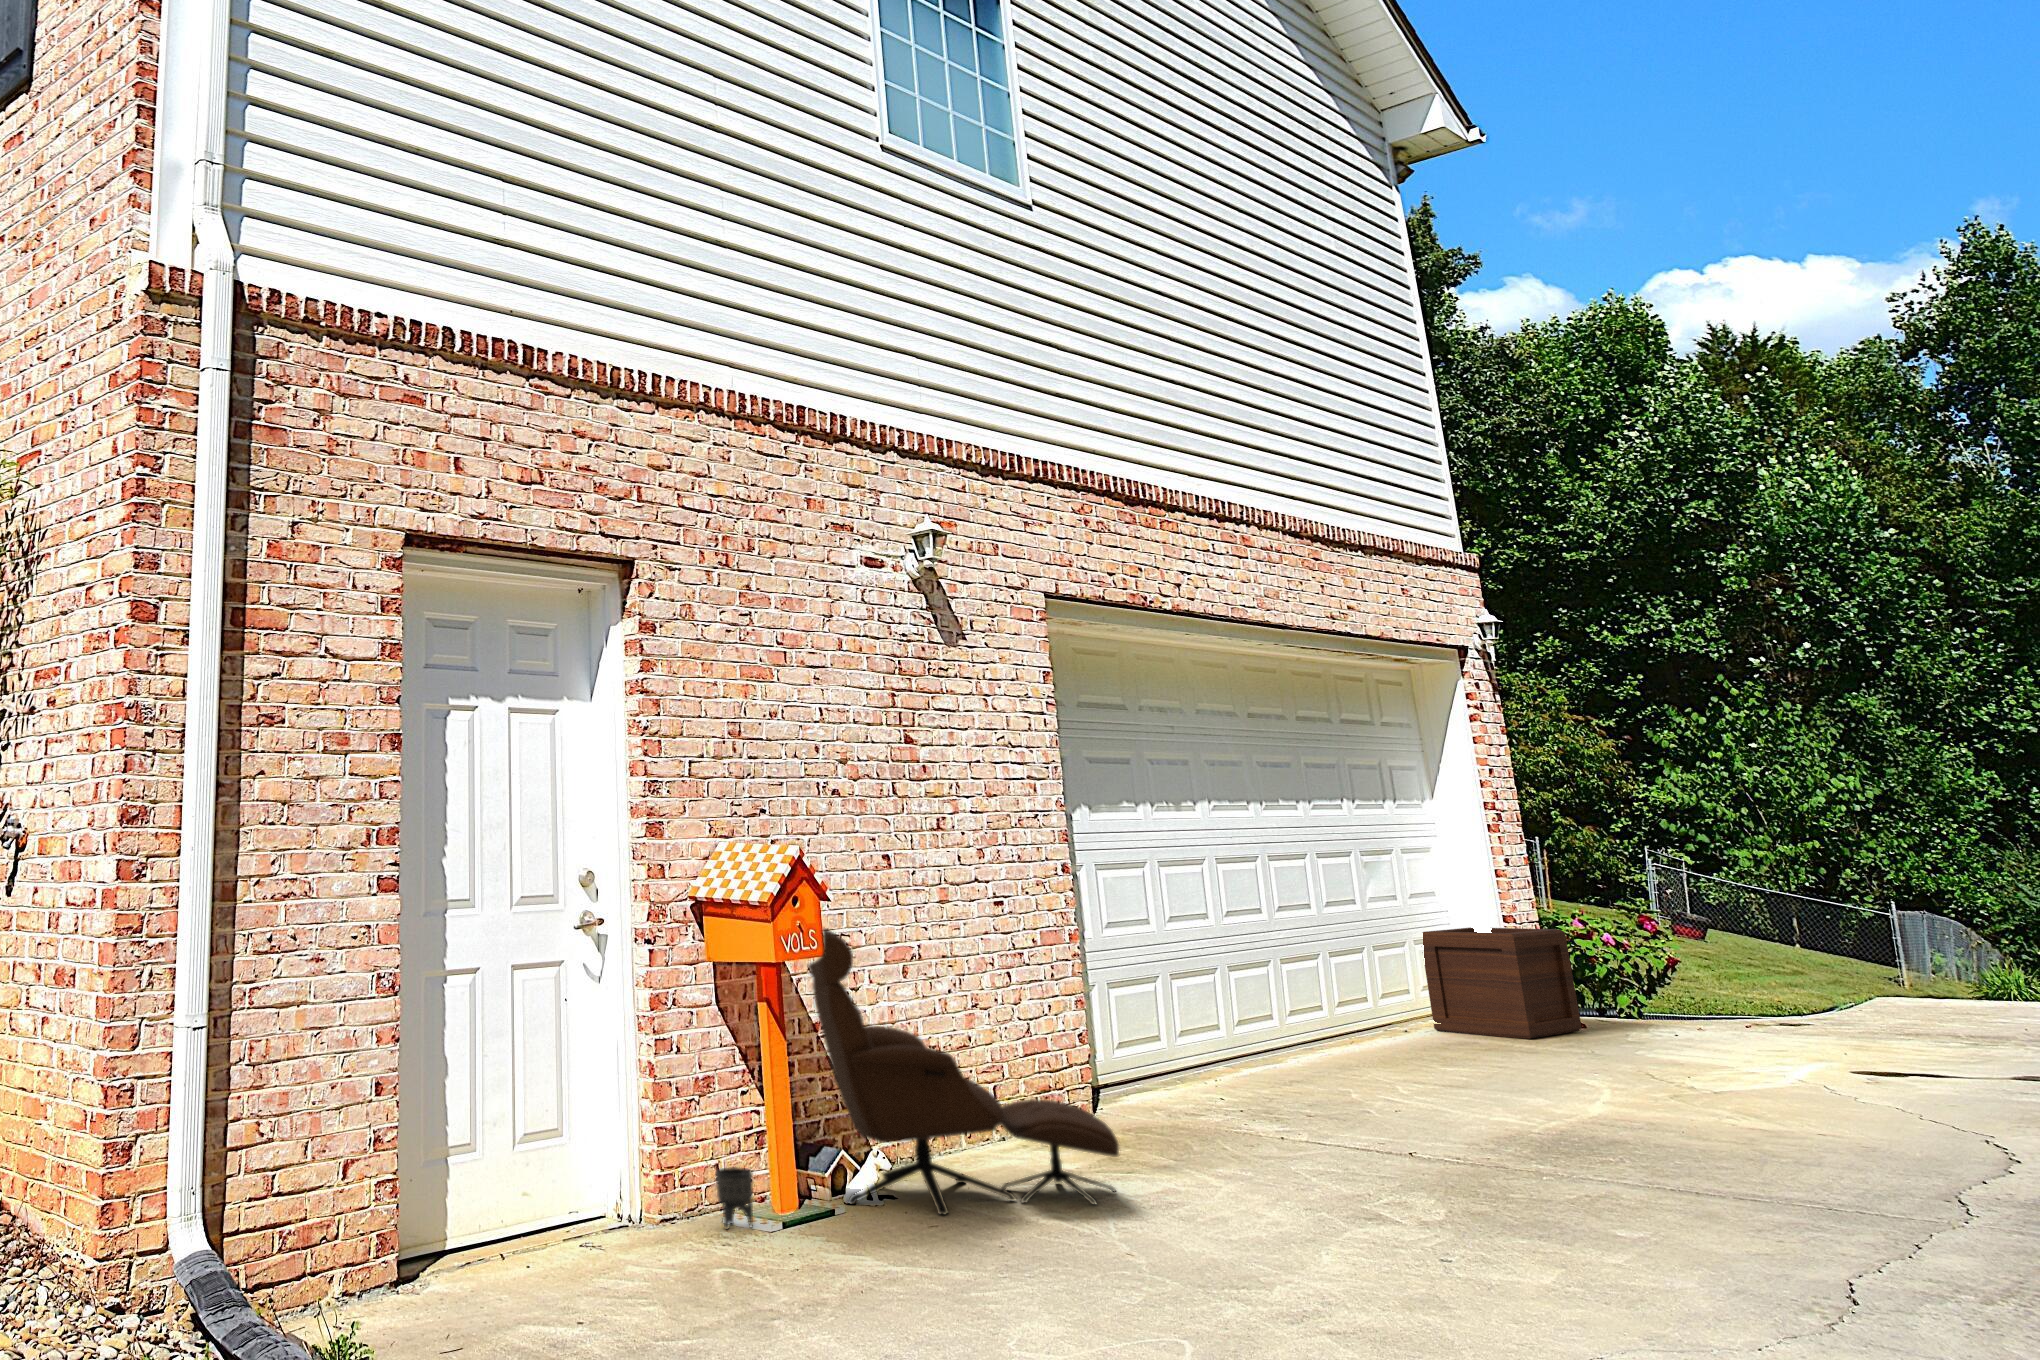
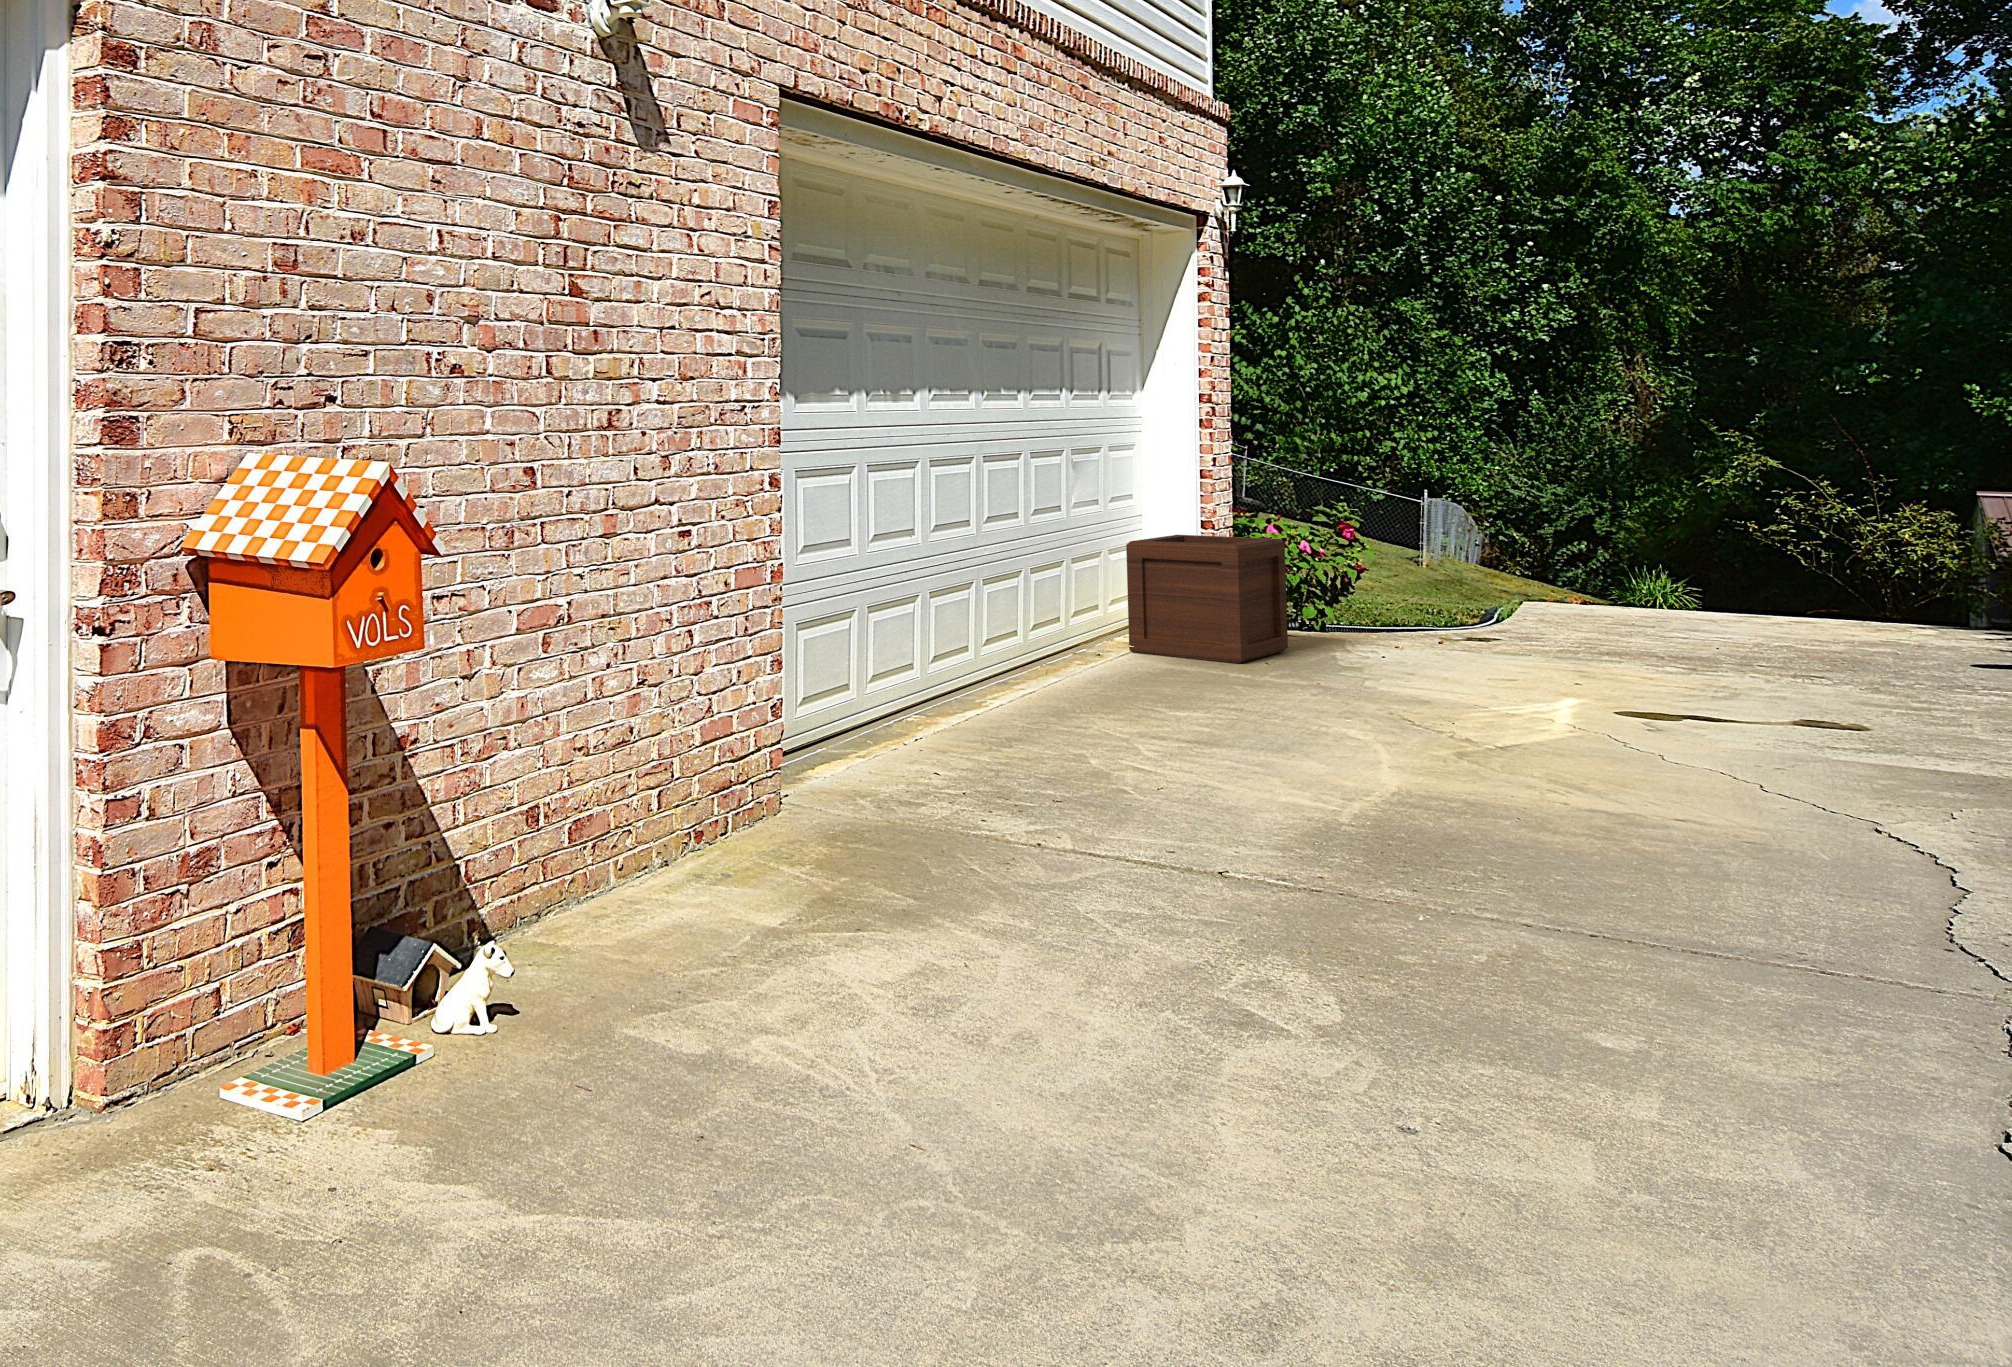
lounge chair: present [808,928,1119,1215] -> none [390,579,878,1057]
planter: present [715,1167,753,1229] -> none [210,1006,277,1120]

